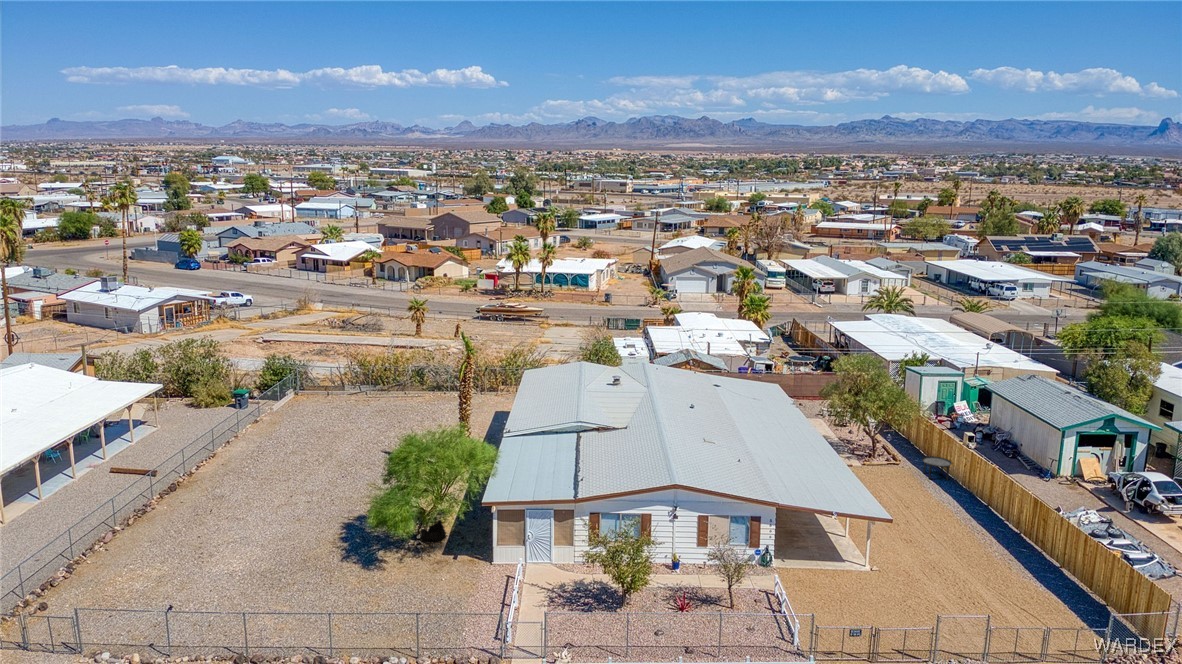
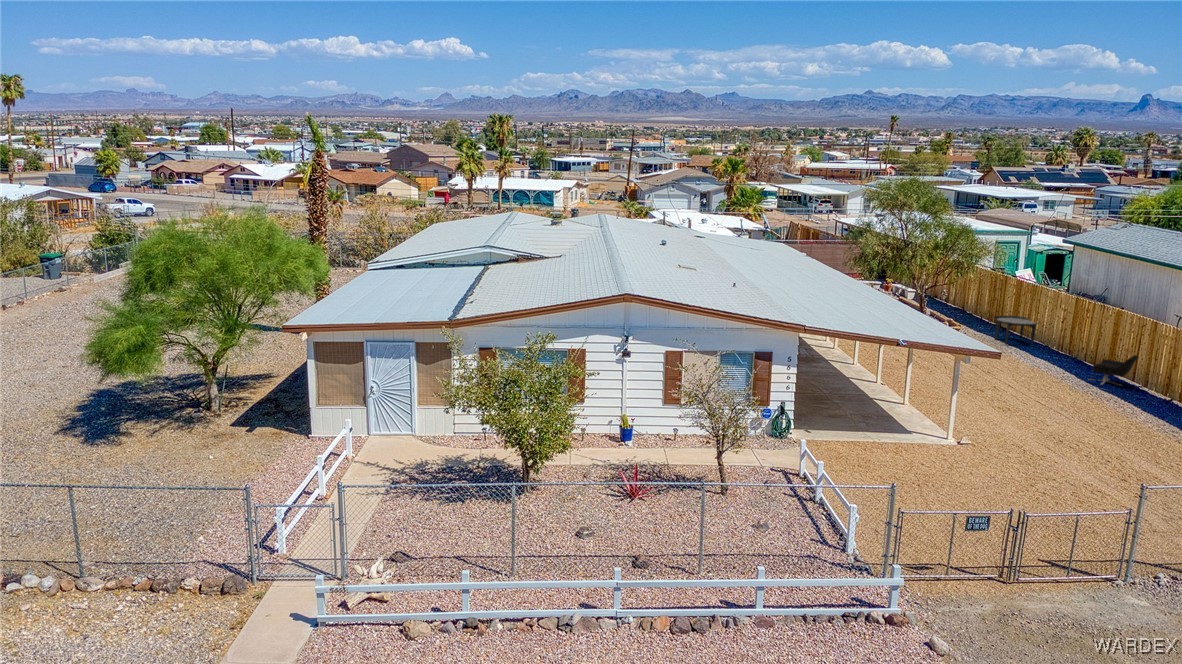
lounge chair: present [420,520,446,551] -> present [1093,355,1138,385]

